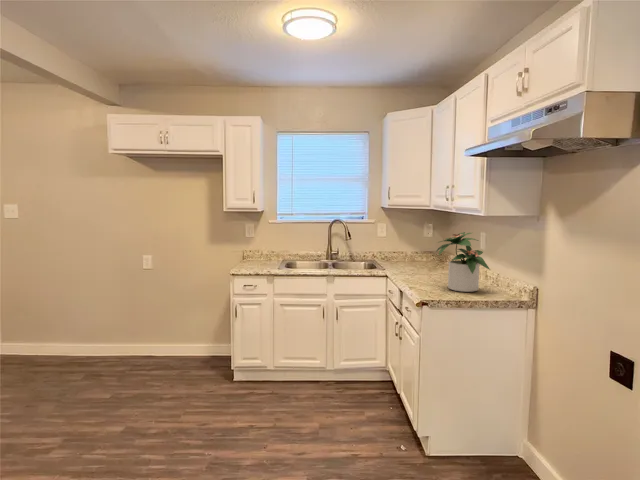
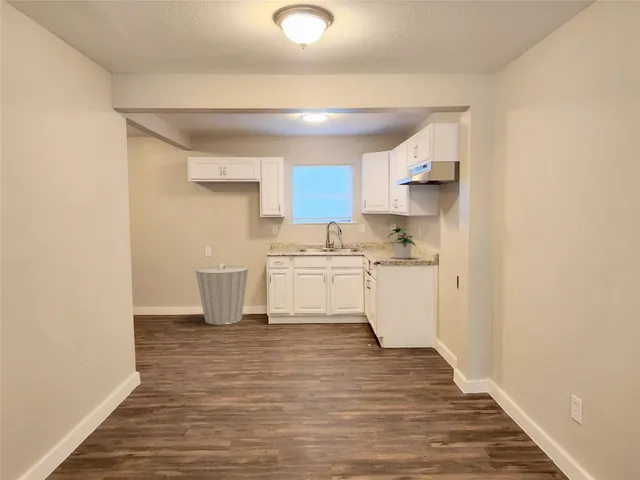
trash can: none [118,282,204,383] -> present [196,263,248,325]

